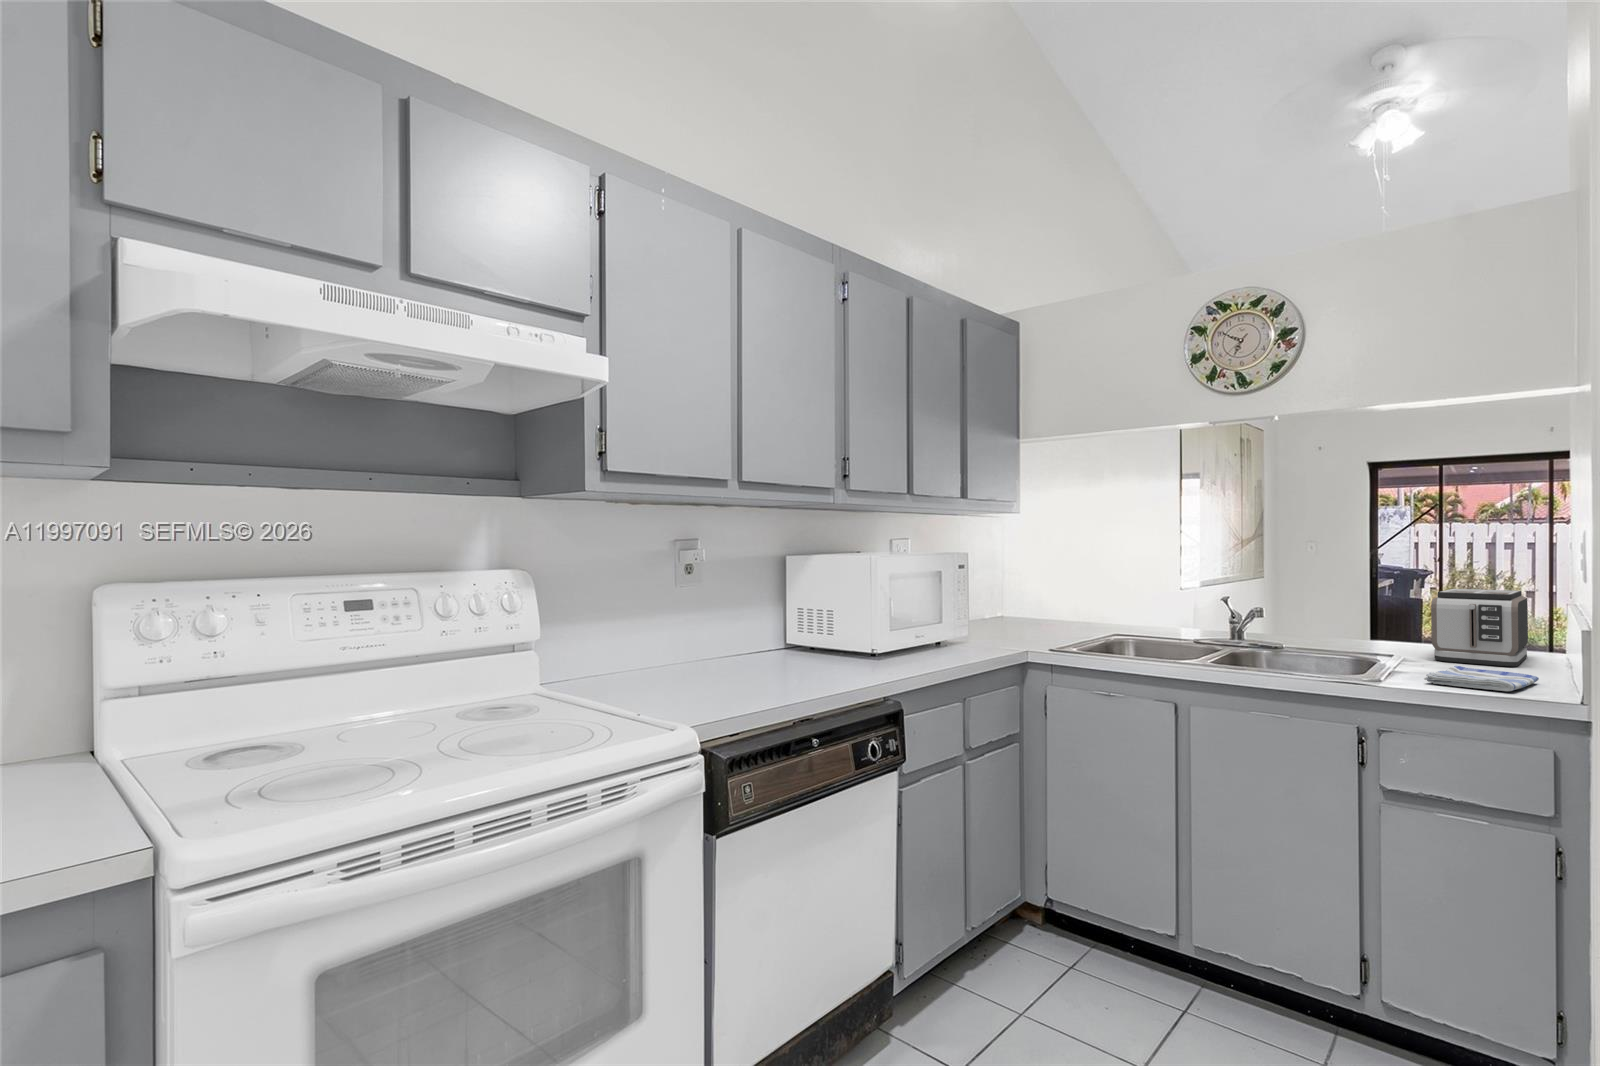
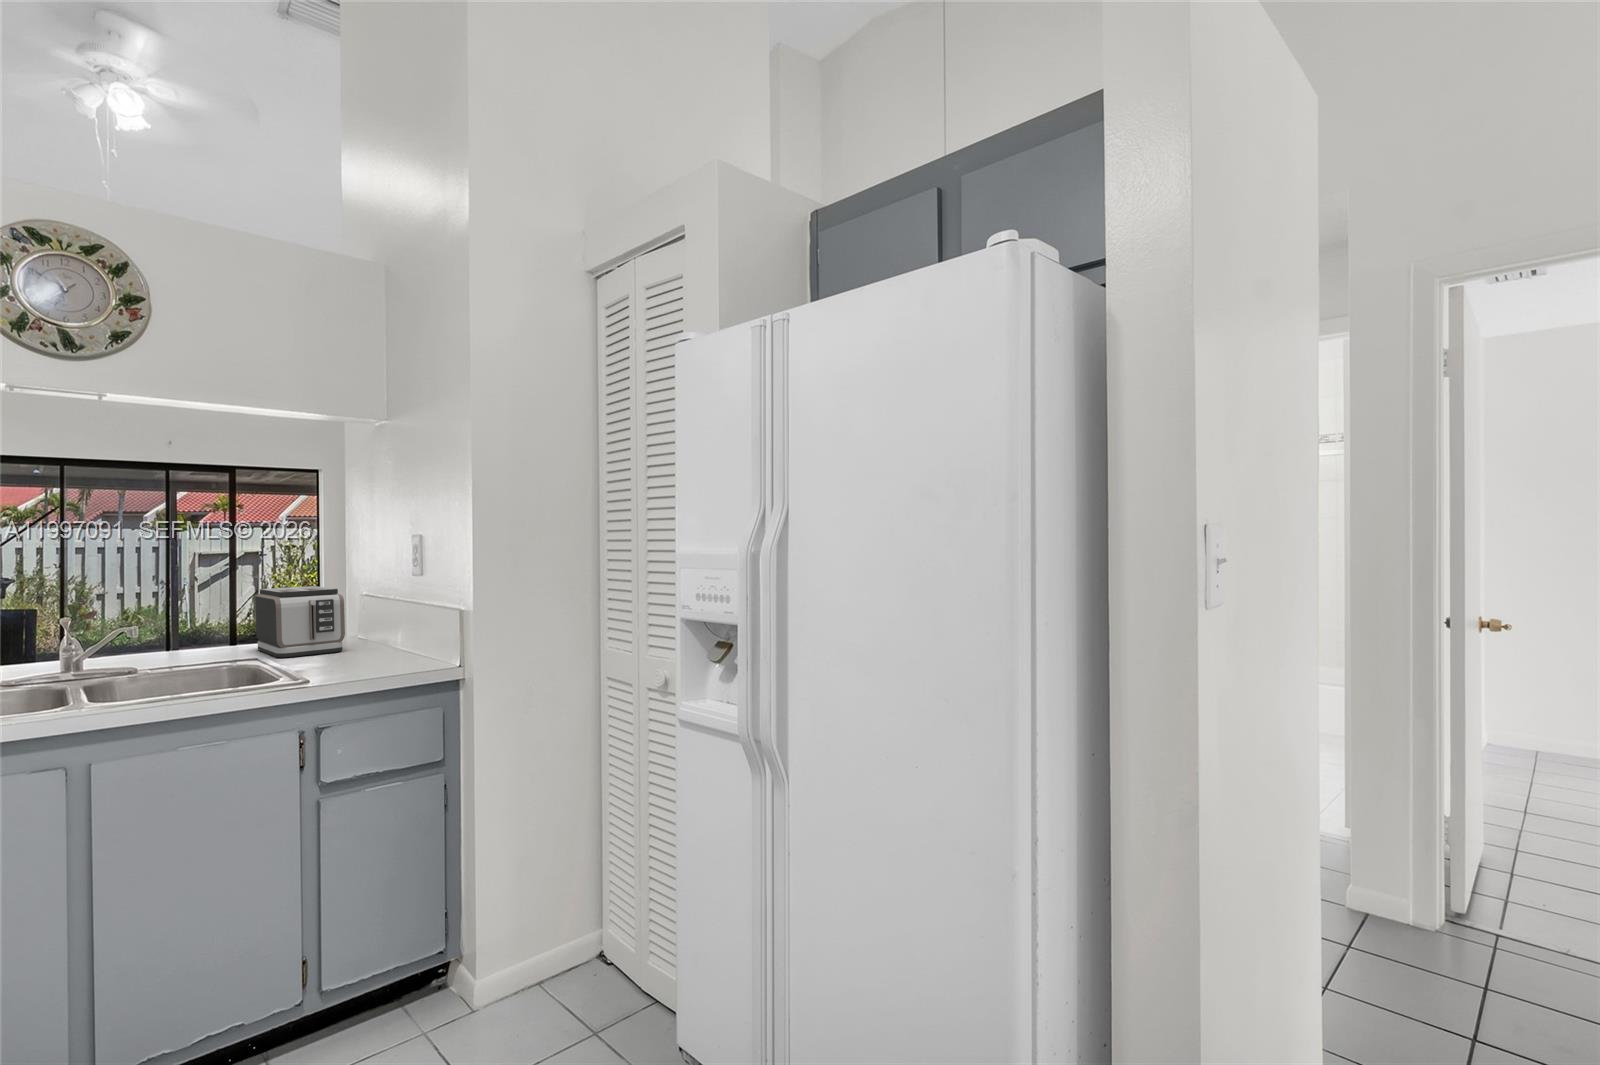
dish towel: present [1424,666,1539,691] -> none [335,653,412,673]

